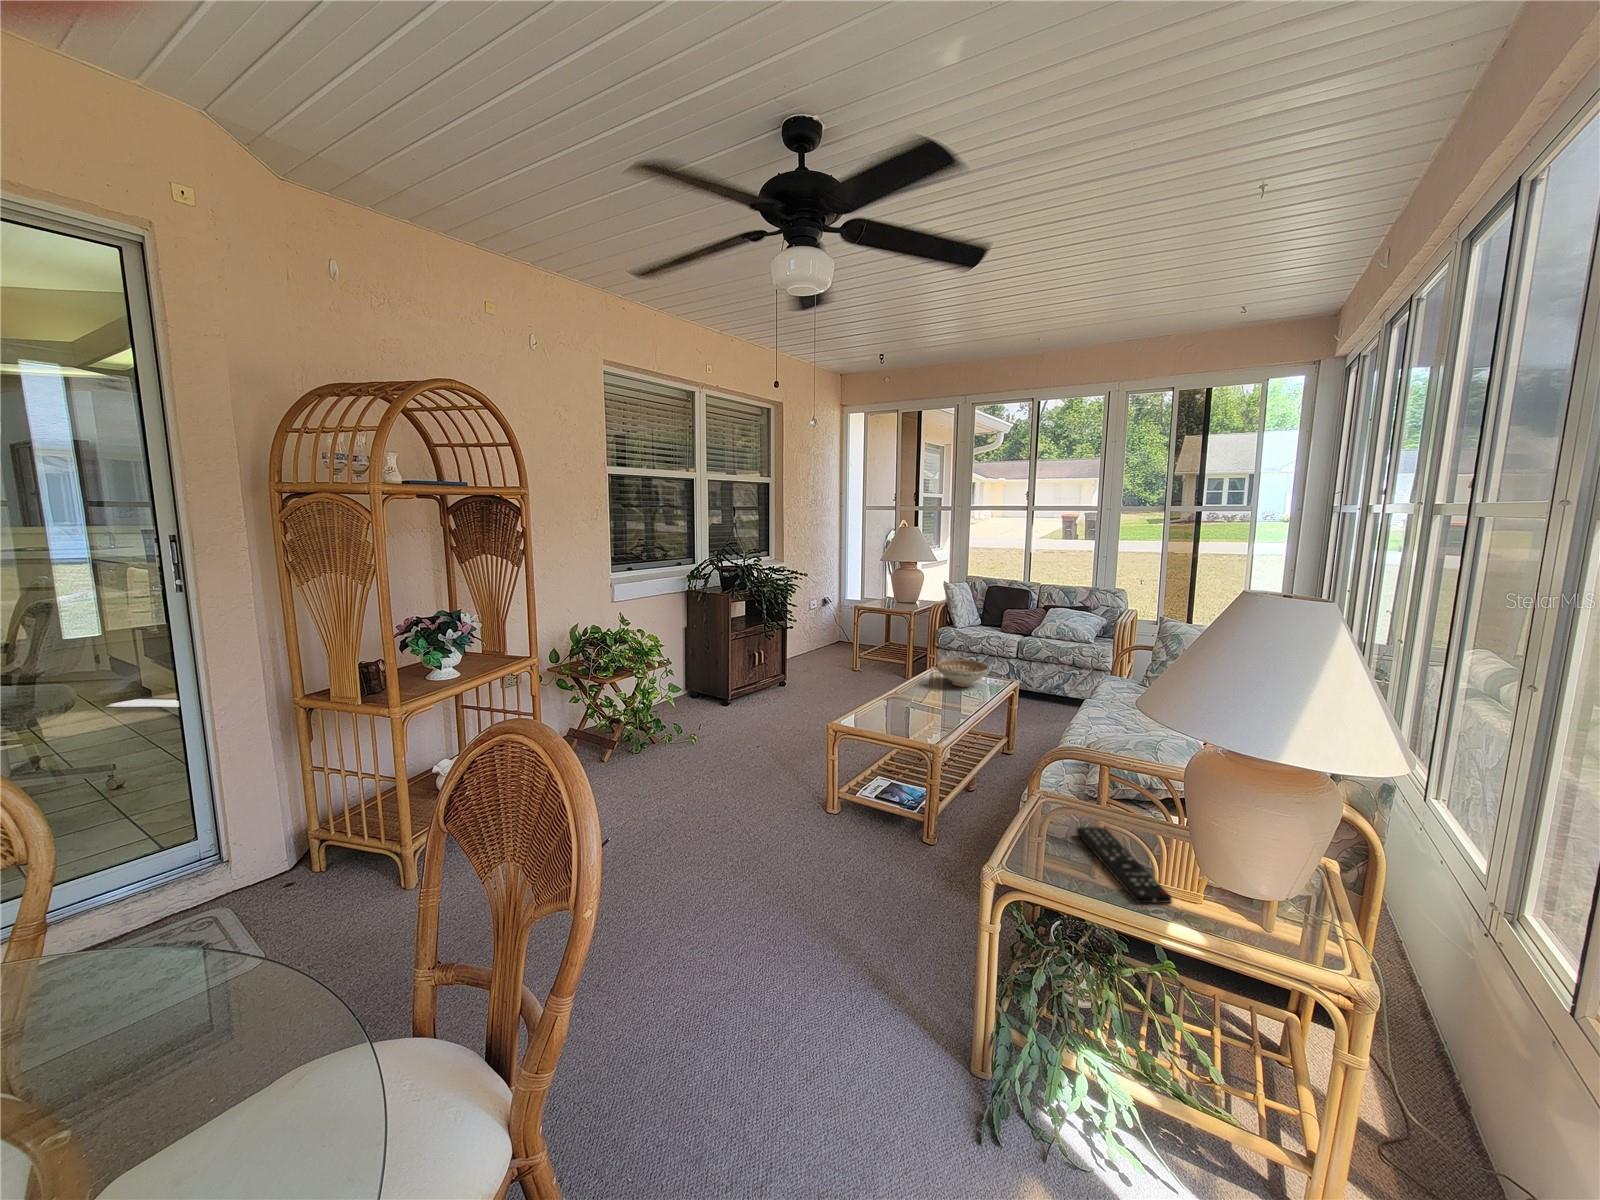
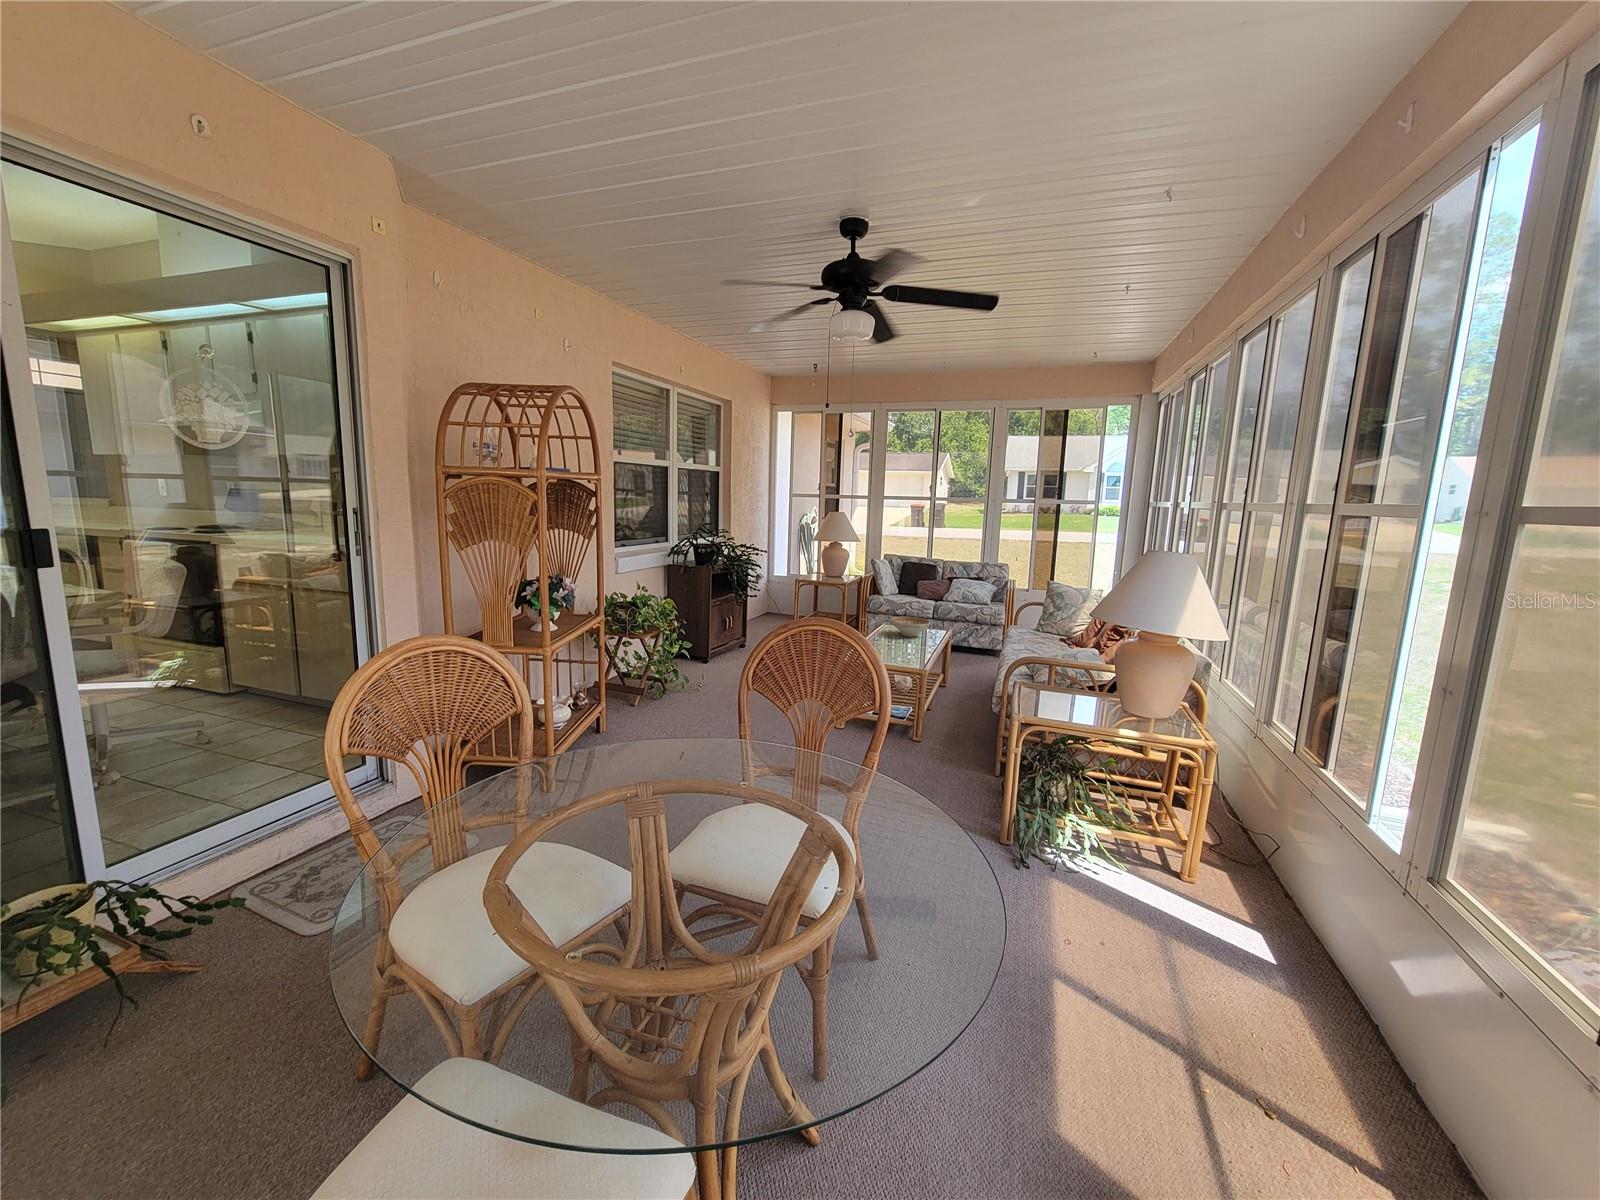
remote control: present [1076,827,1172,903] -> none [1048,698,1114,727]

